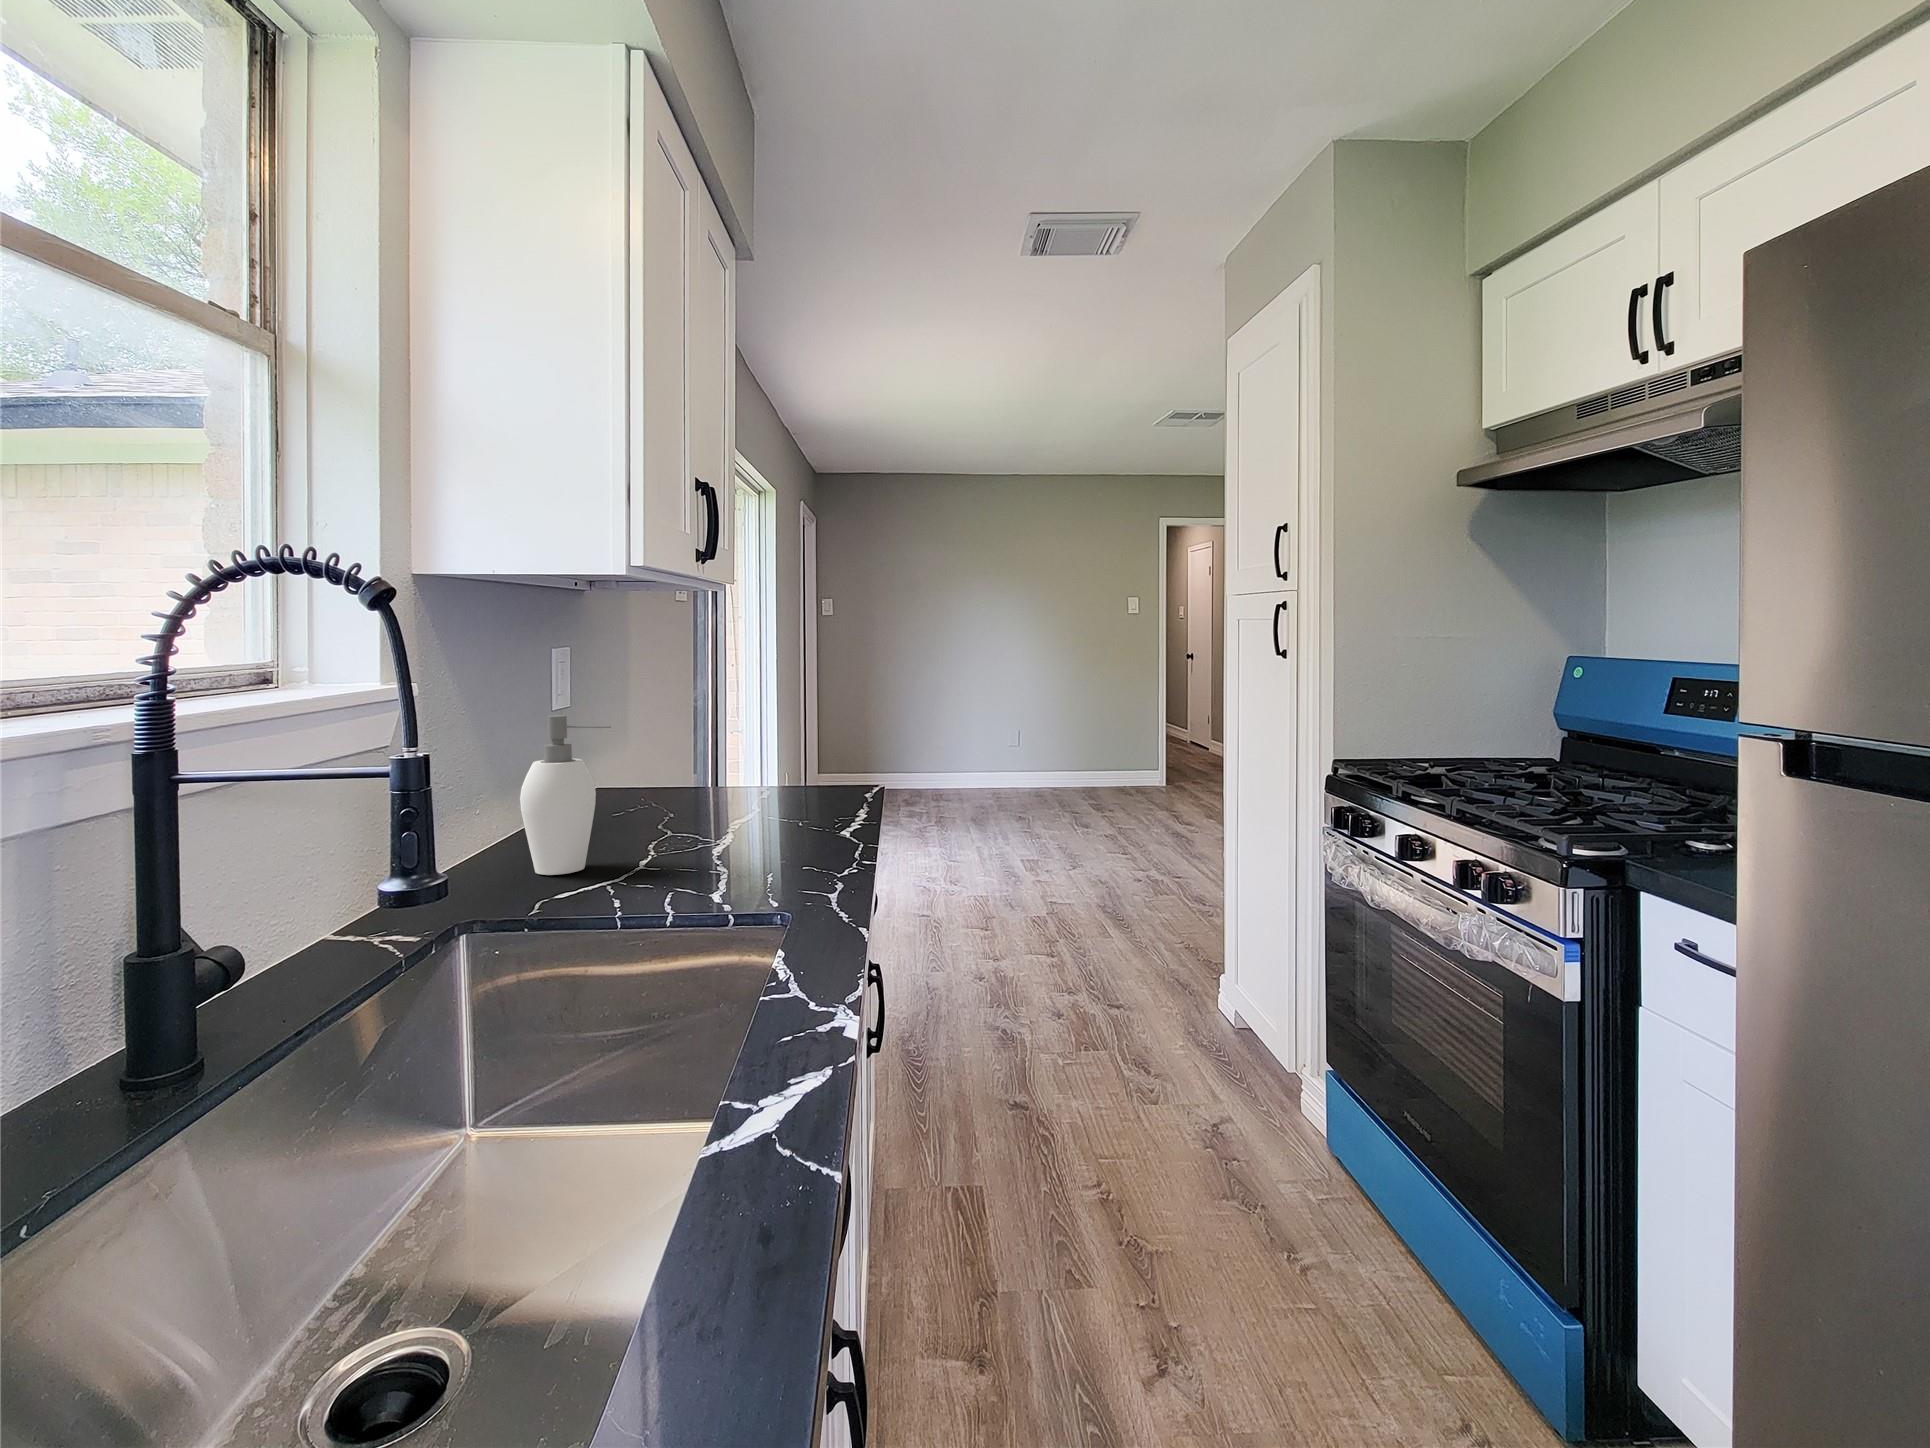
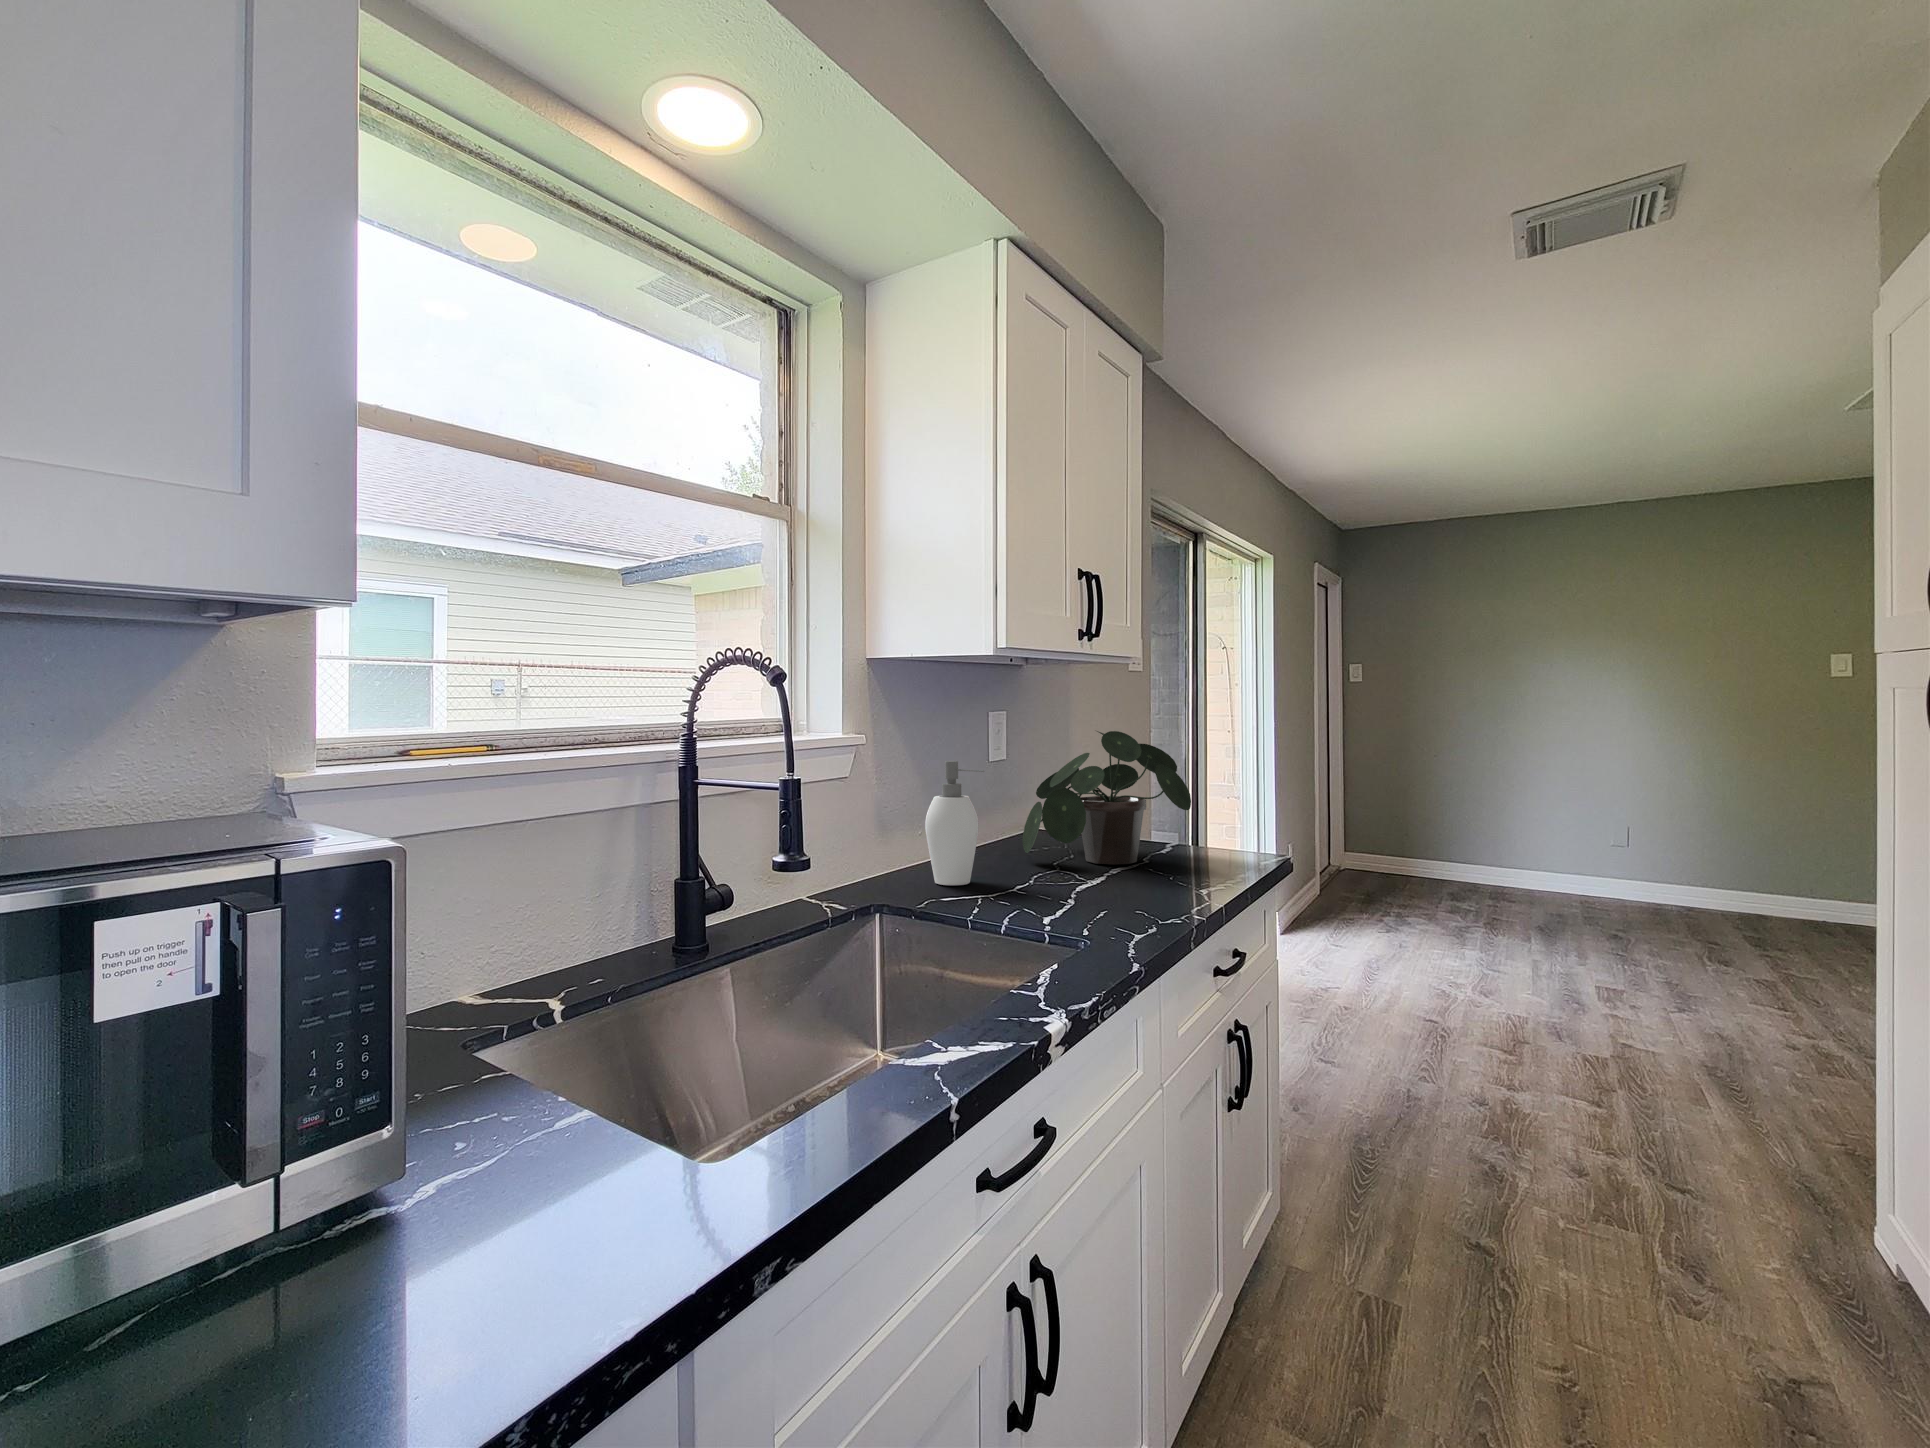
potted plant: none [624,672,818,822] -> present [1022,731,1191,865]

